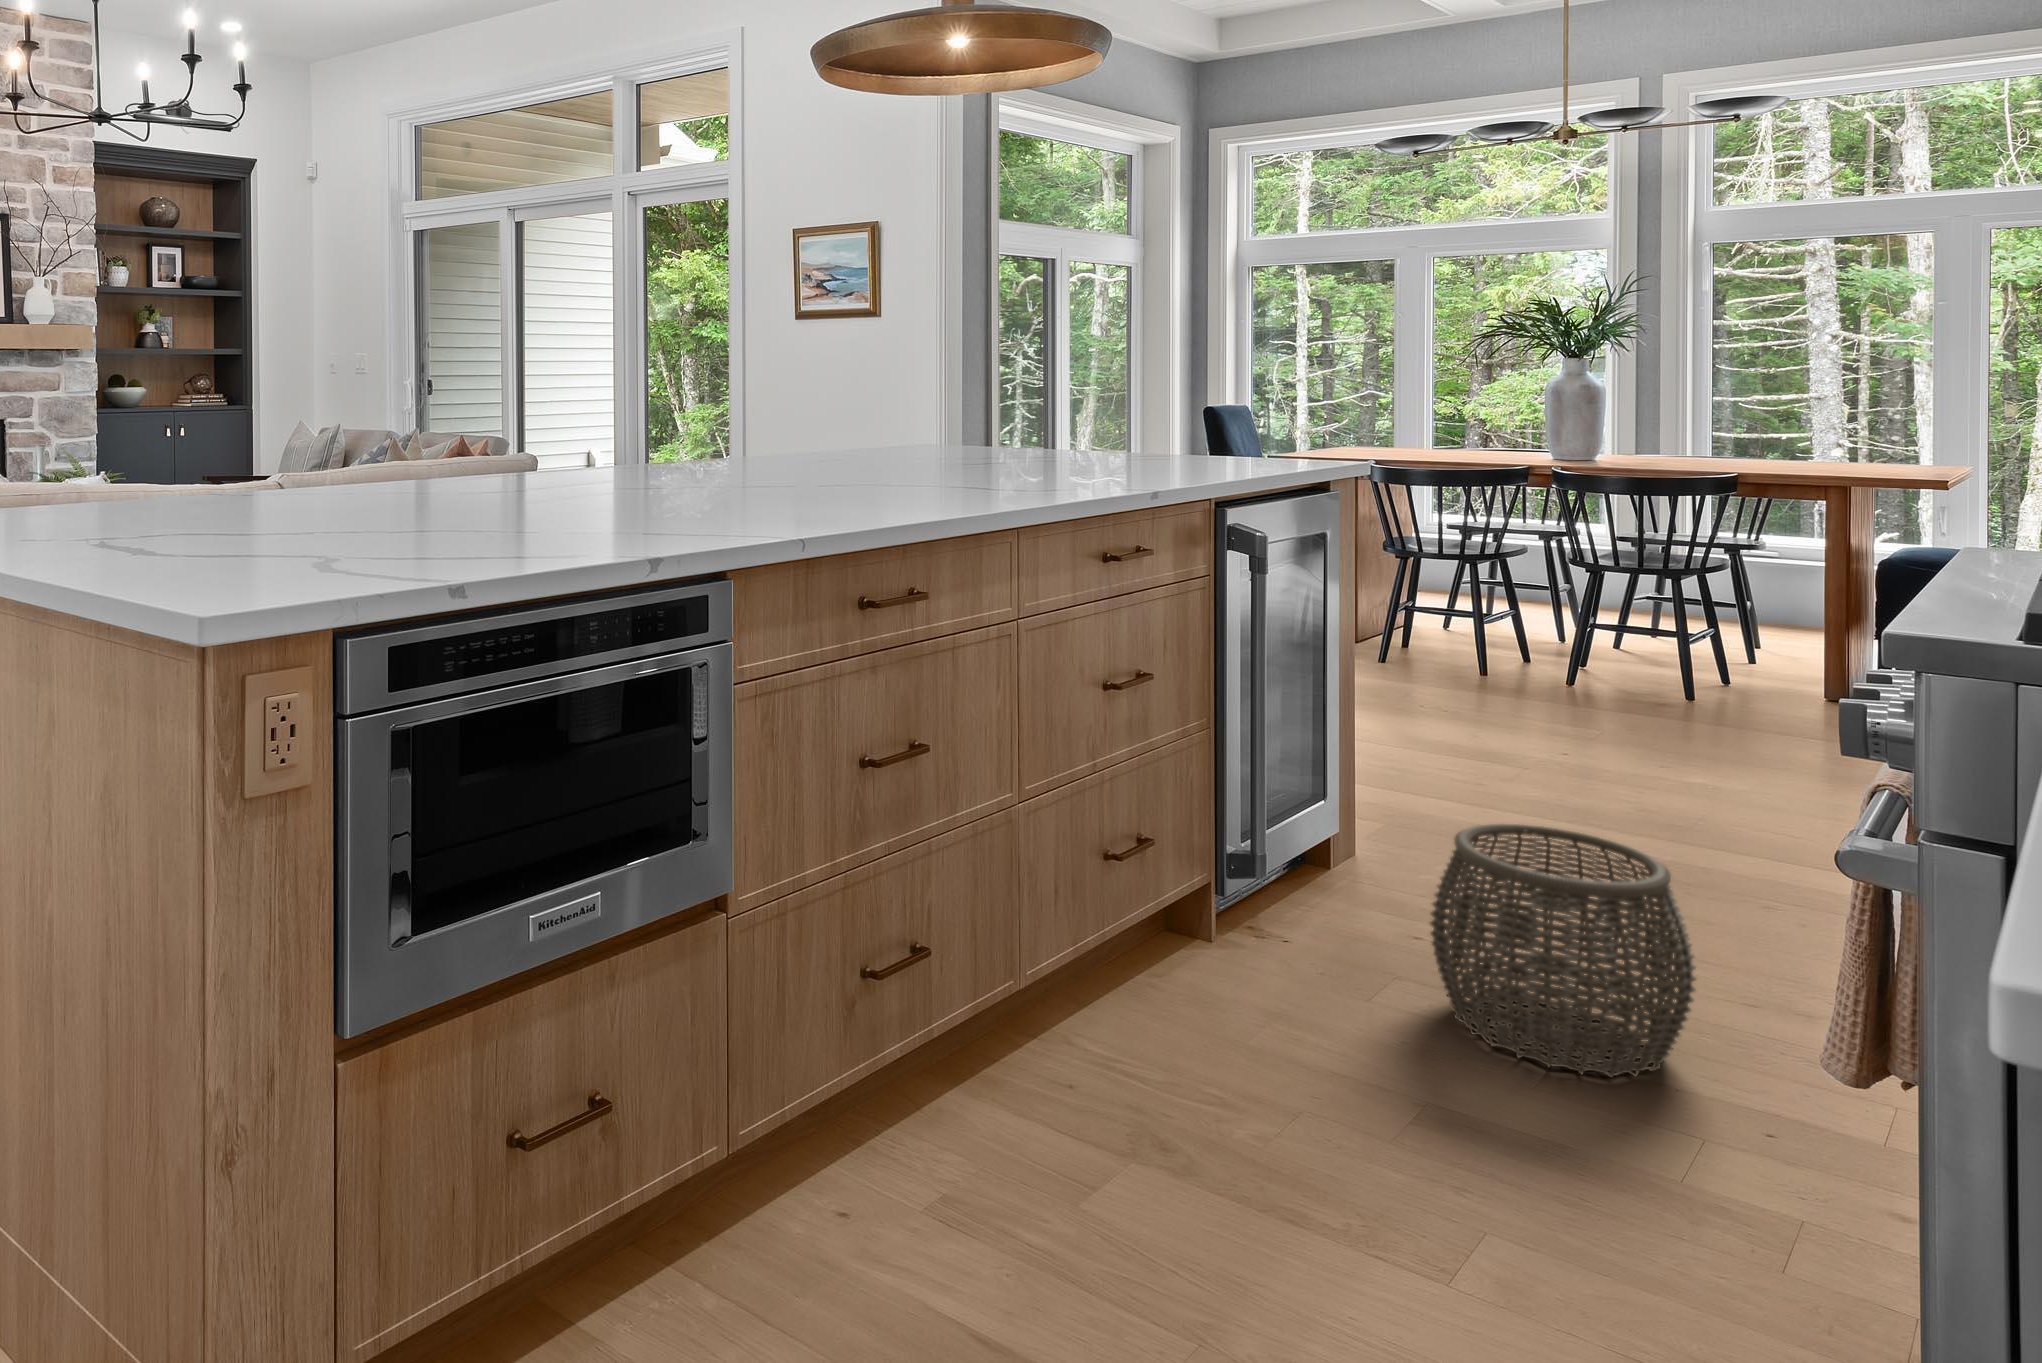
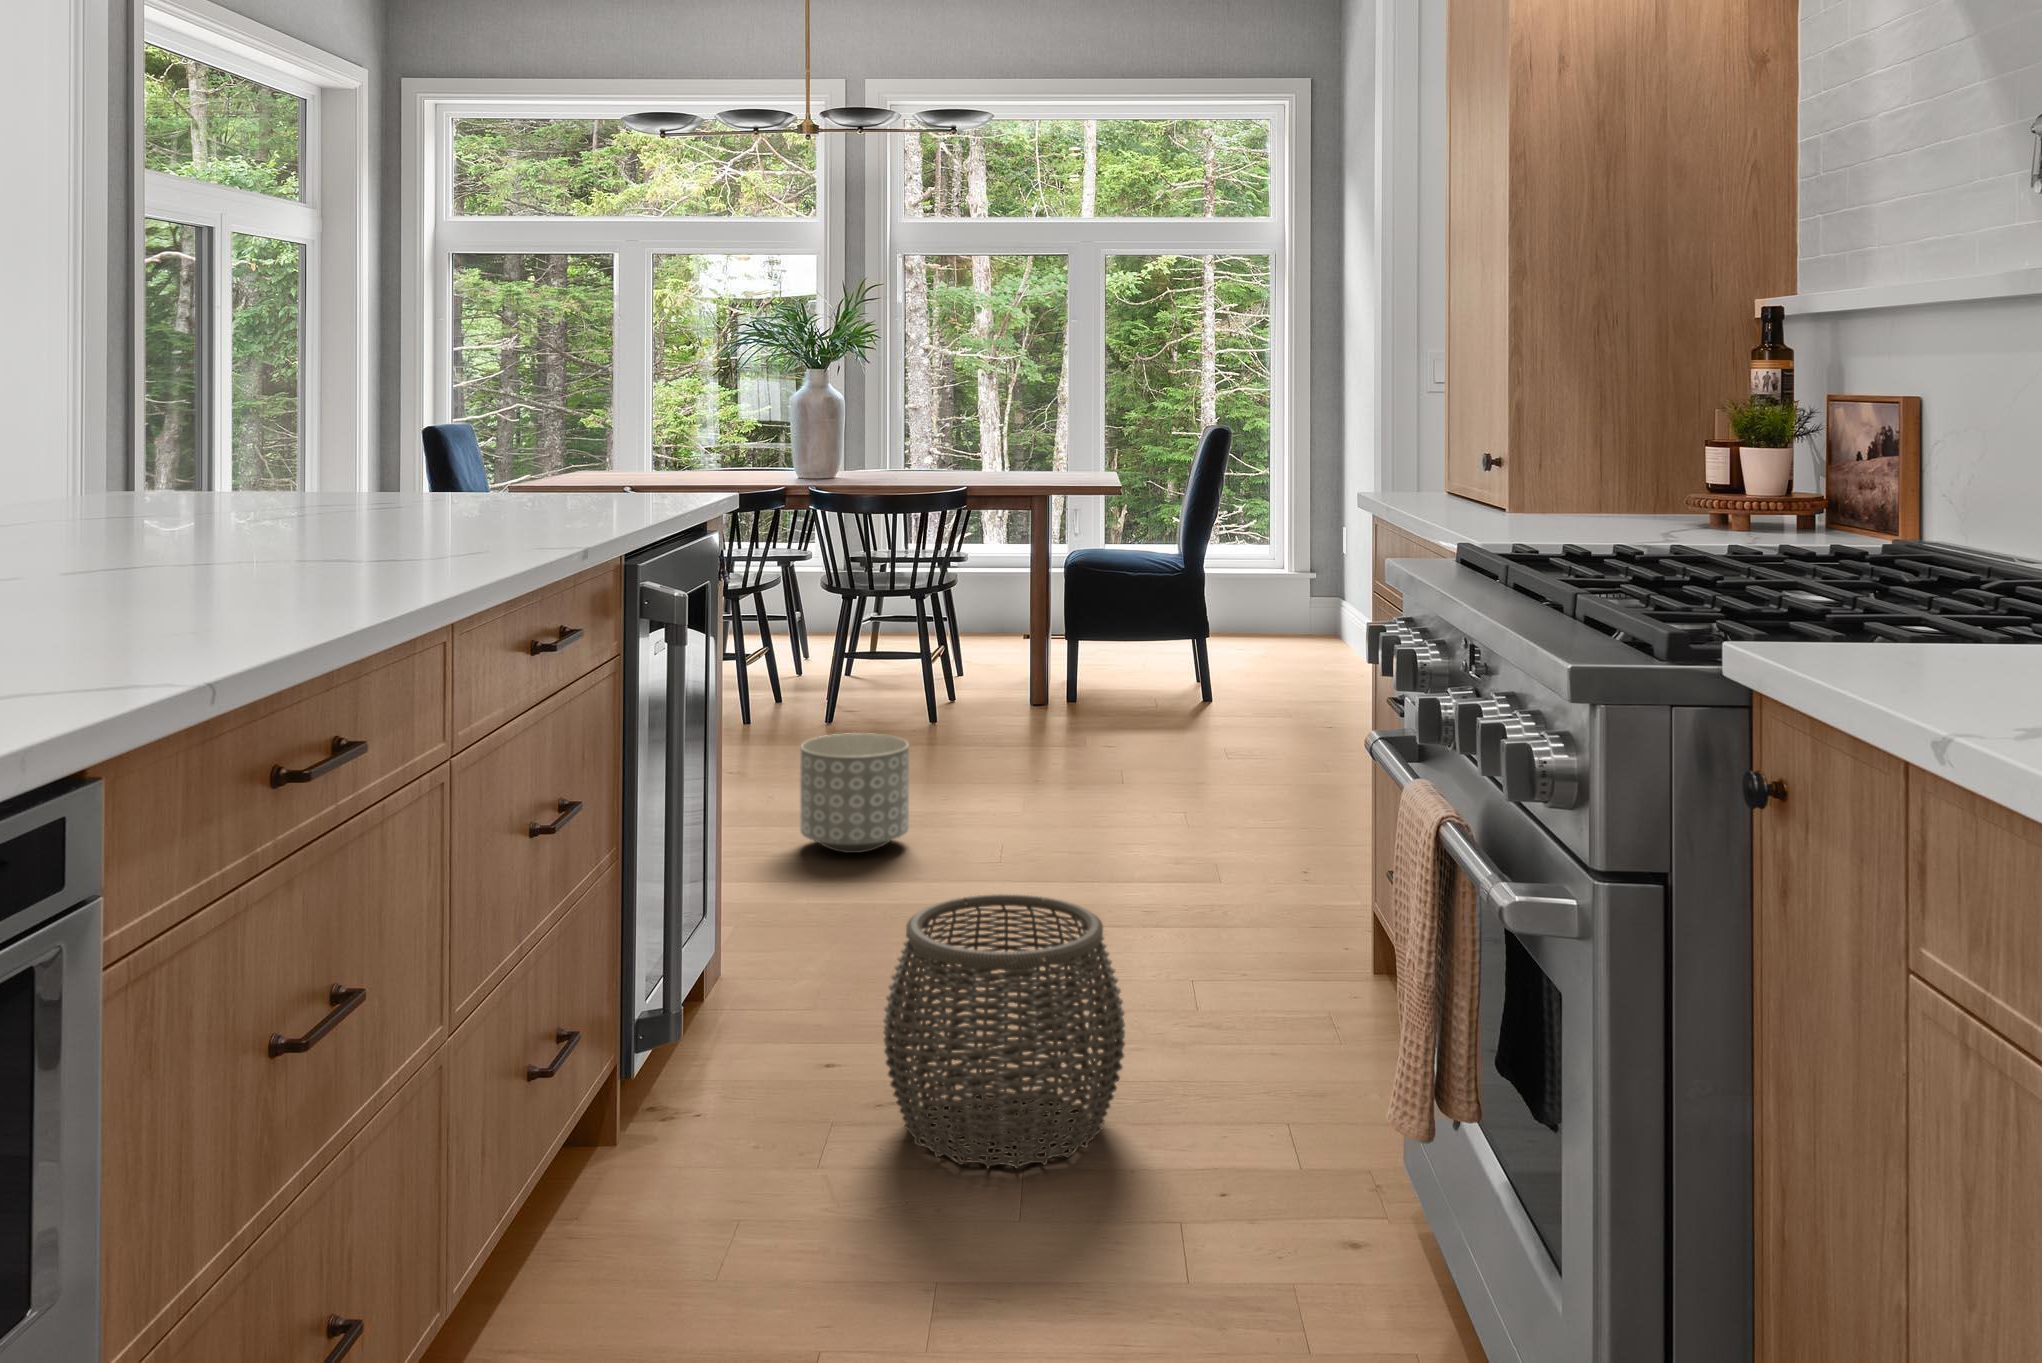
planter: none [1472,684,1592,794] -> present [800,733,909,853]

